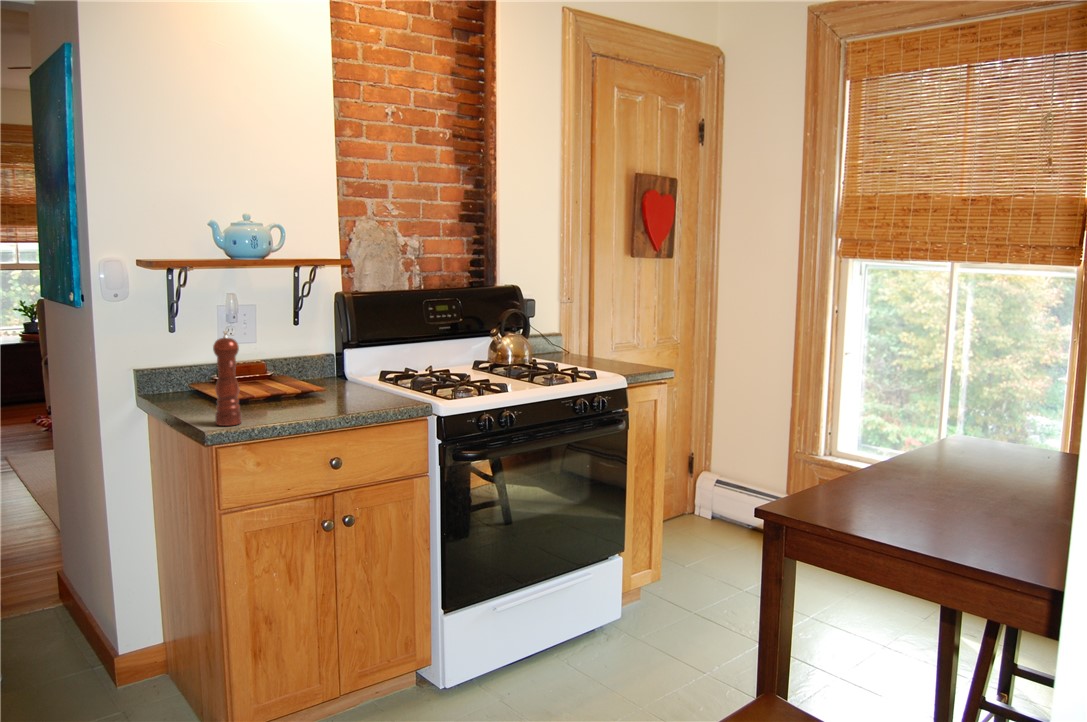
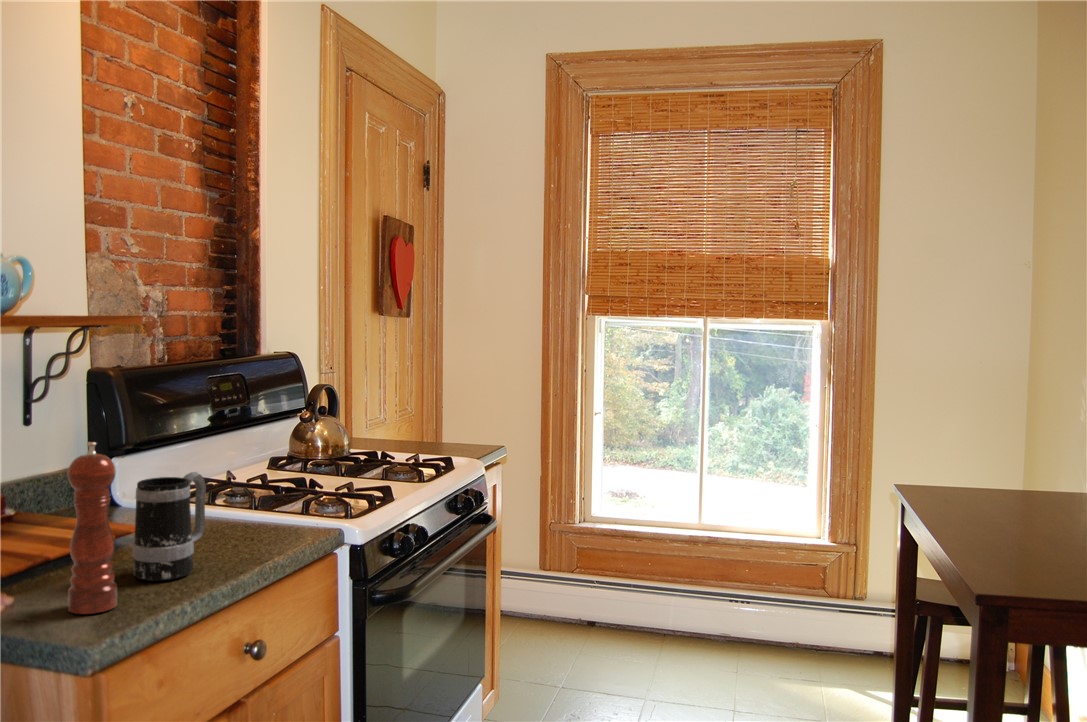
mug: none [270,356,318,417] -> present [132,472,206,581]

